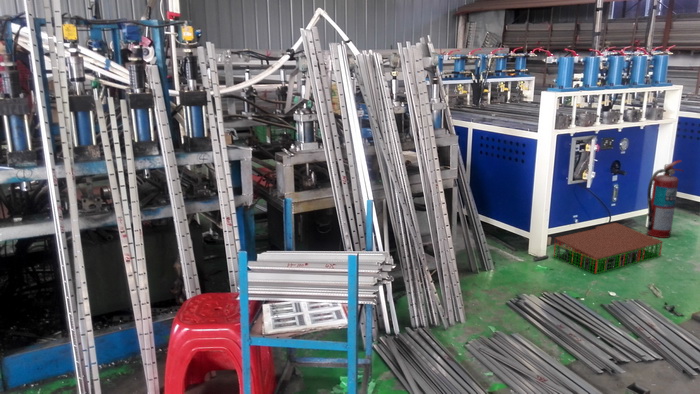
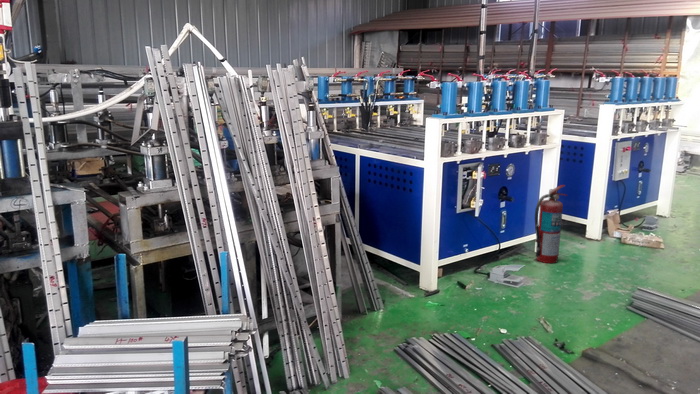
storage bin: present [554,223,663,274] -> none [445,250,551,308]

